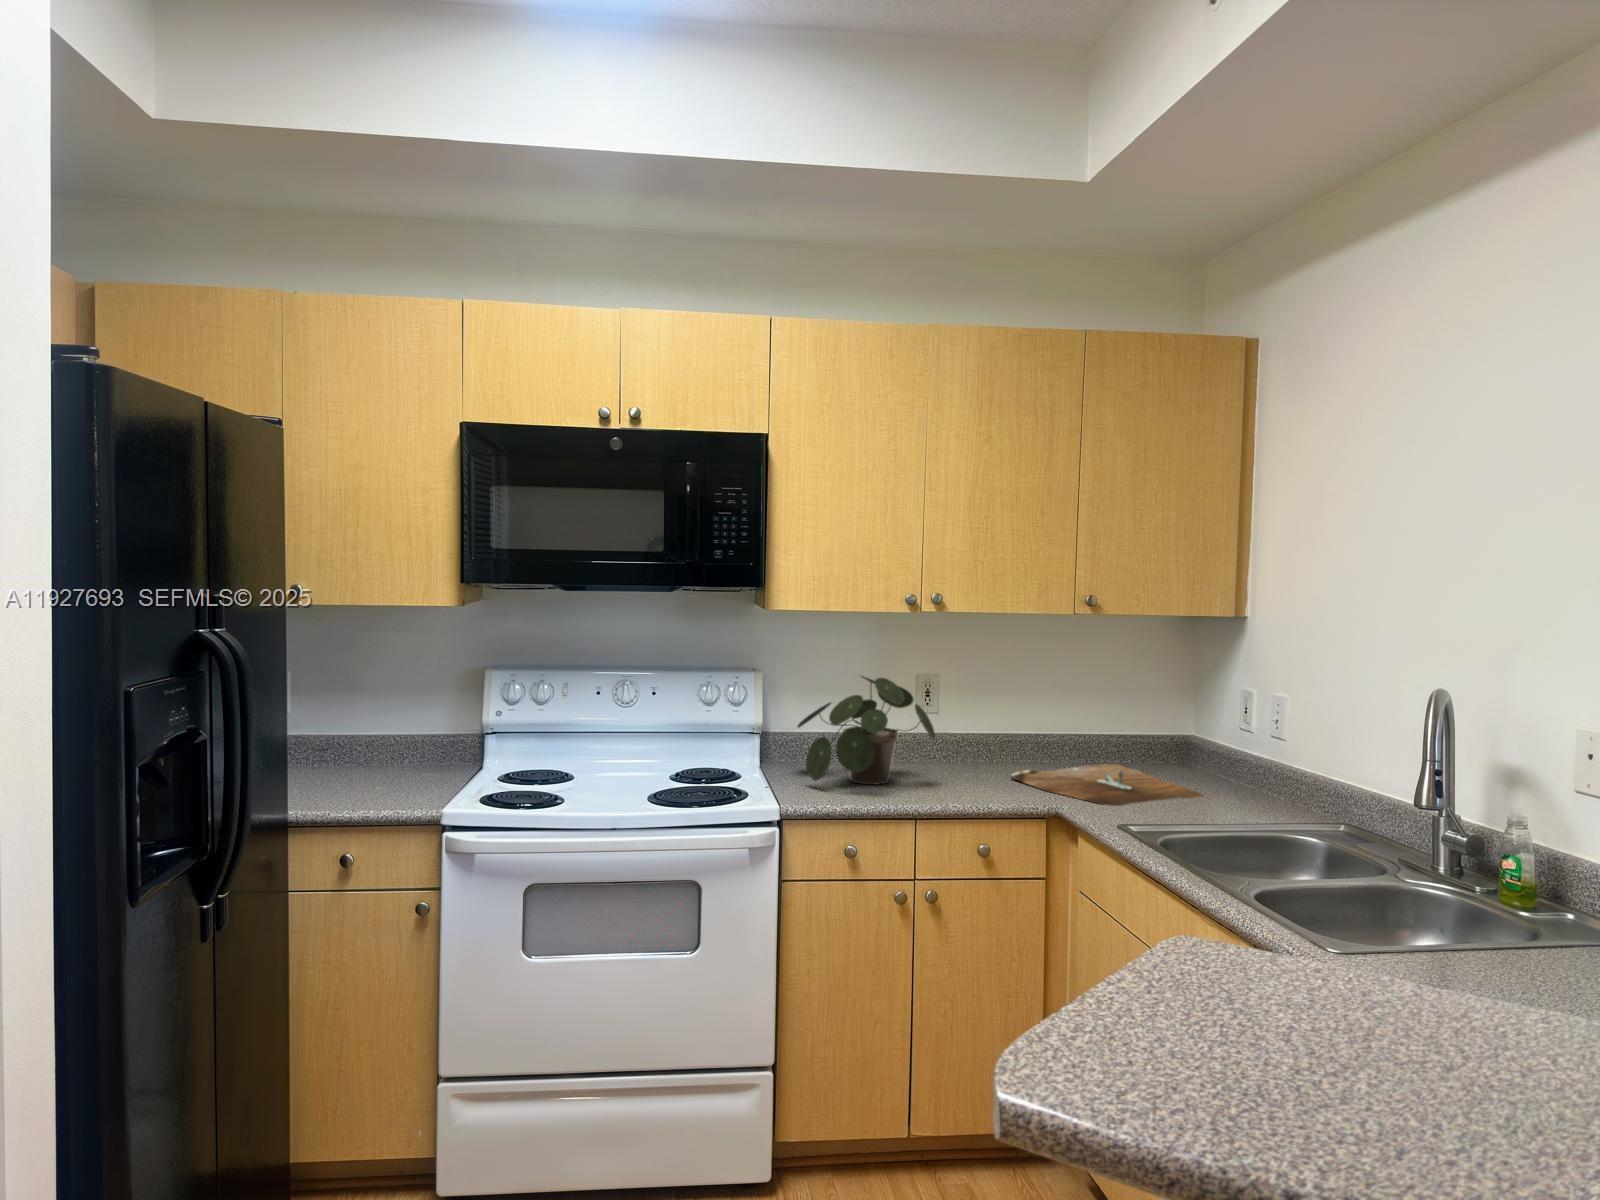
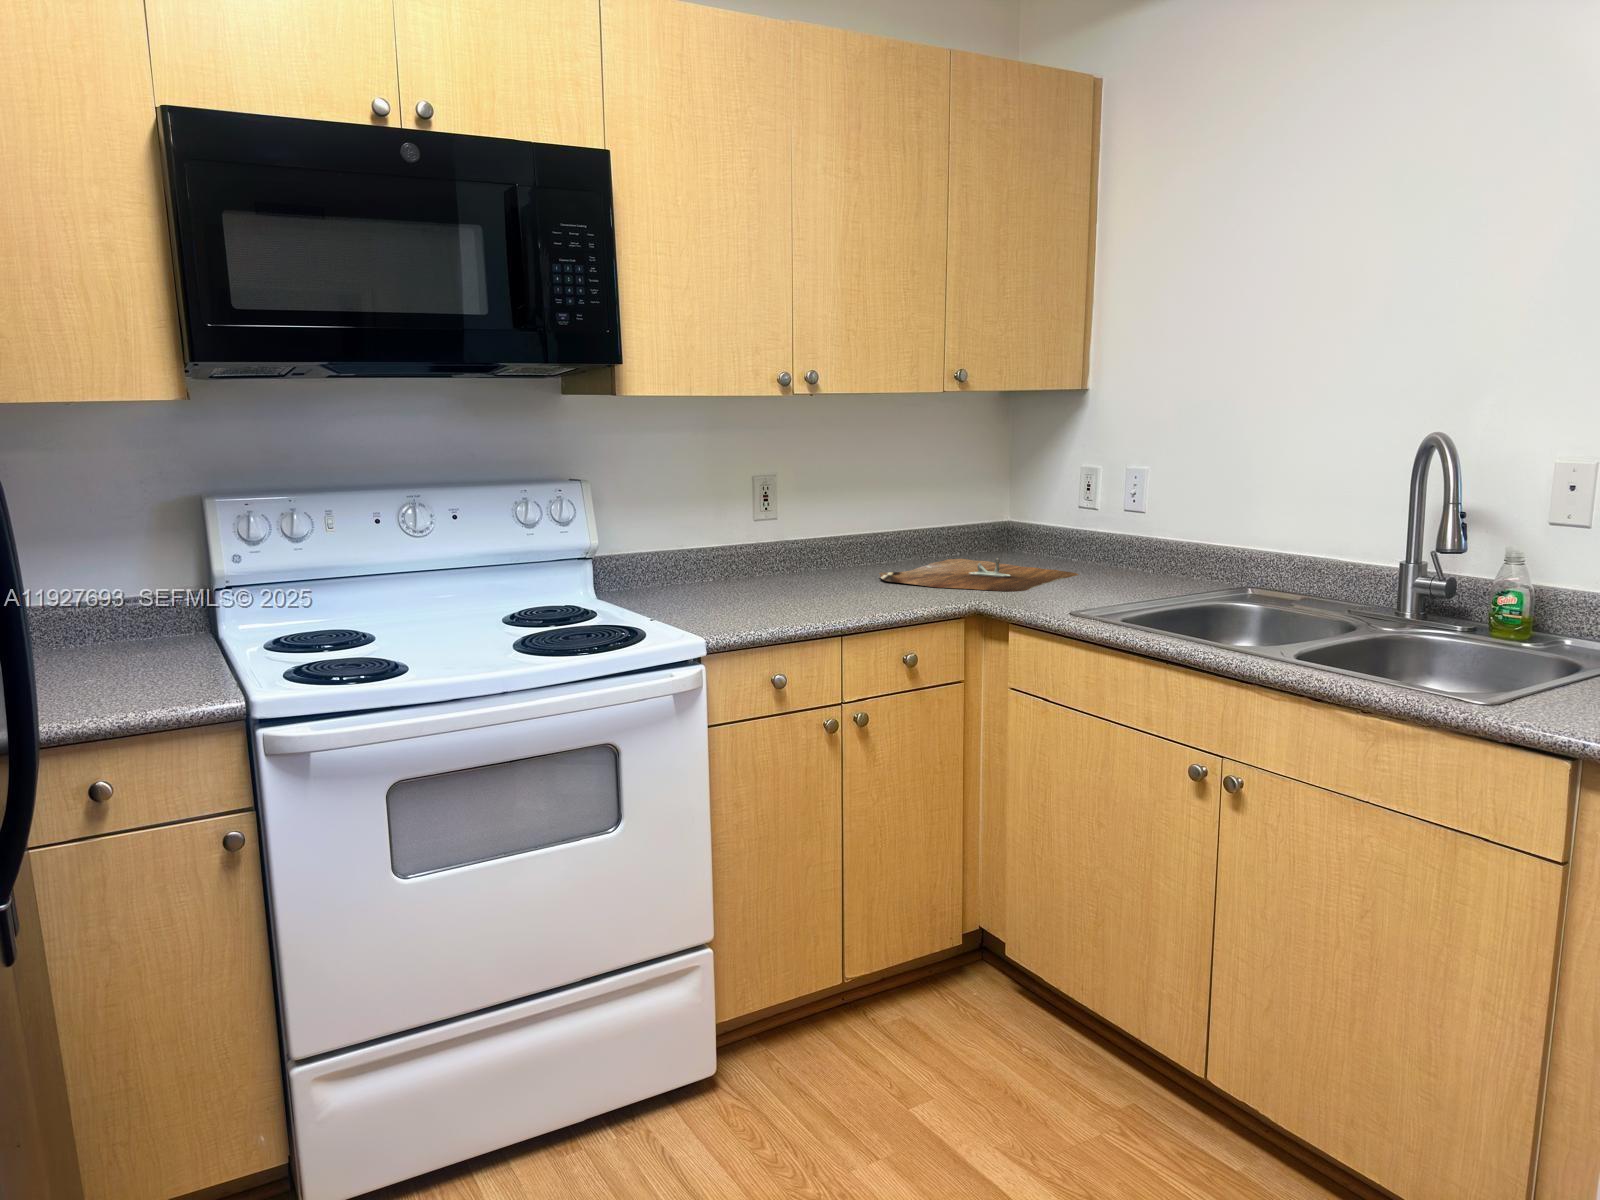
potted plant: present [798,676,935,785] -> none [644,474,818,605]

